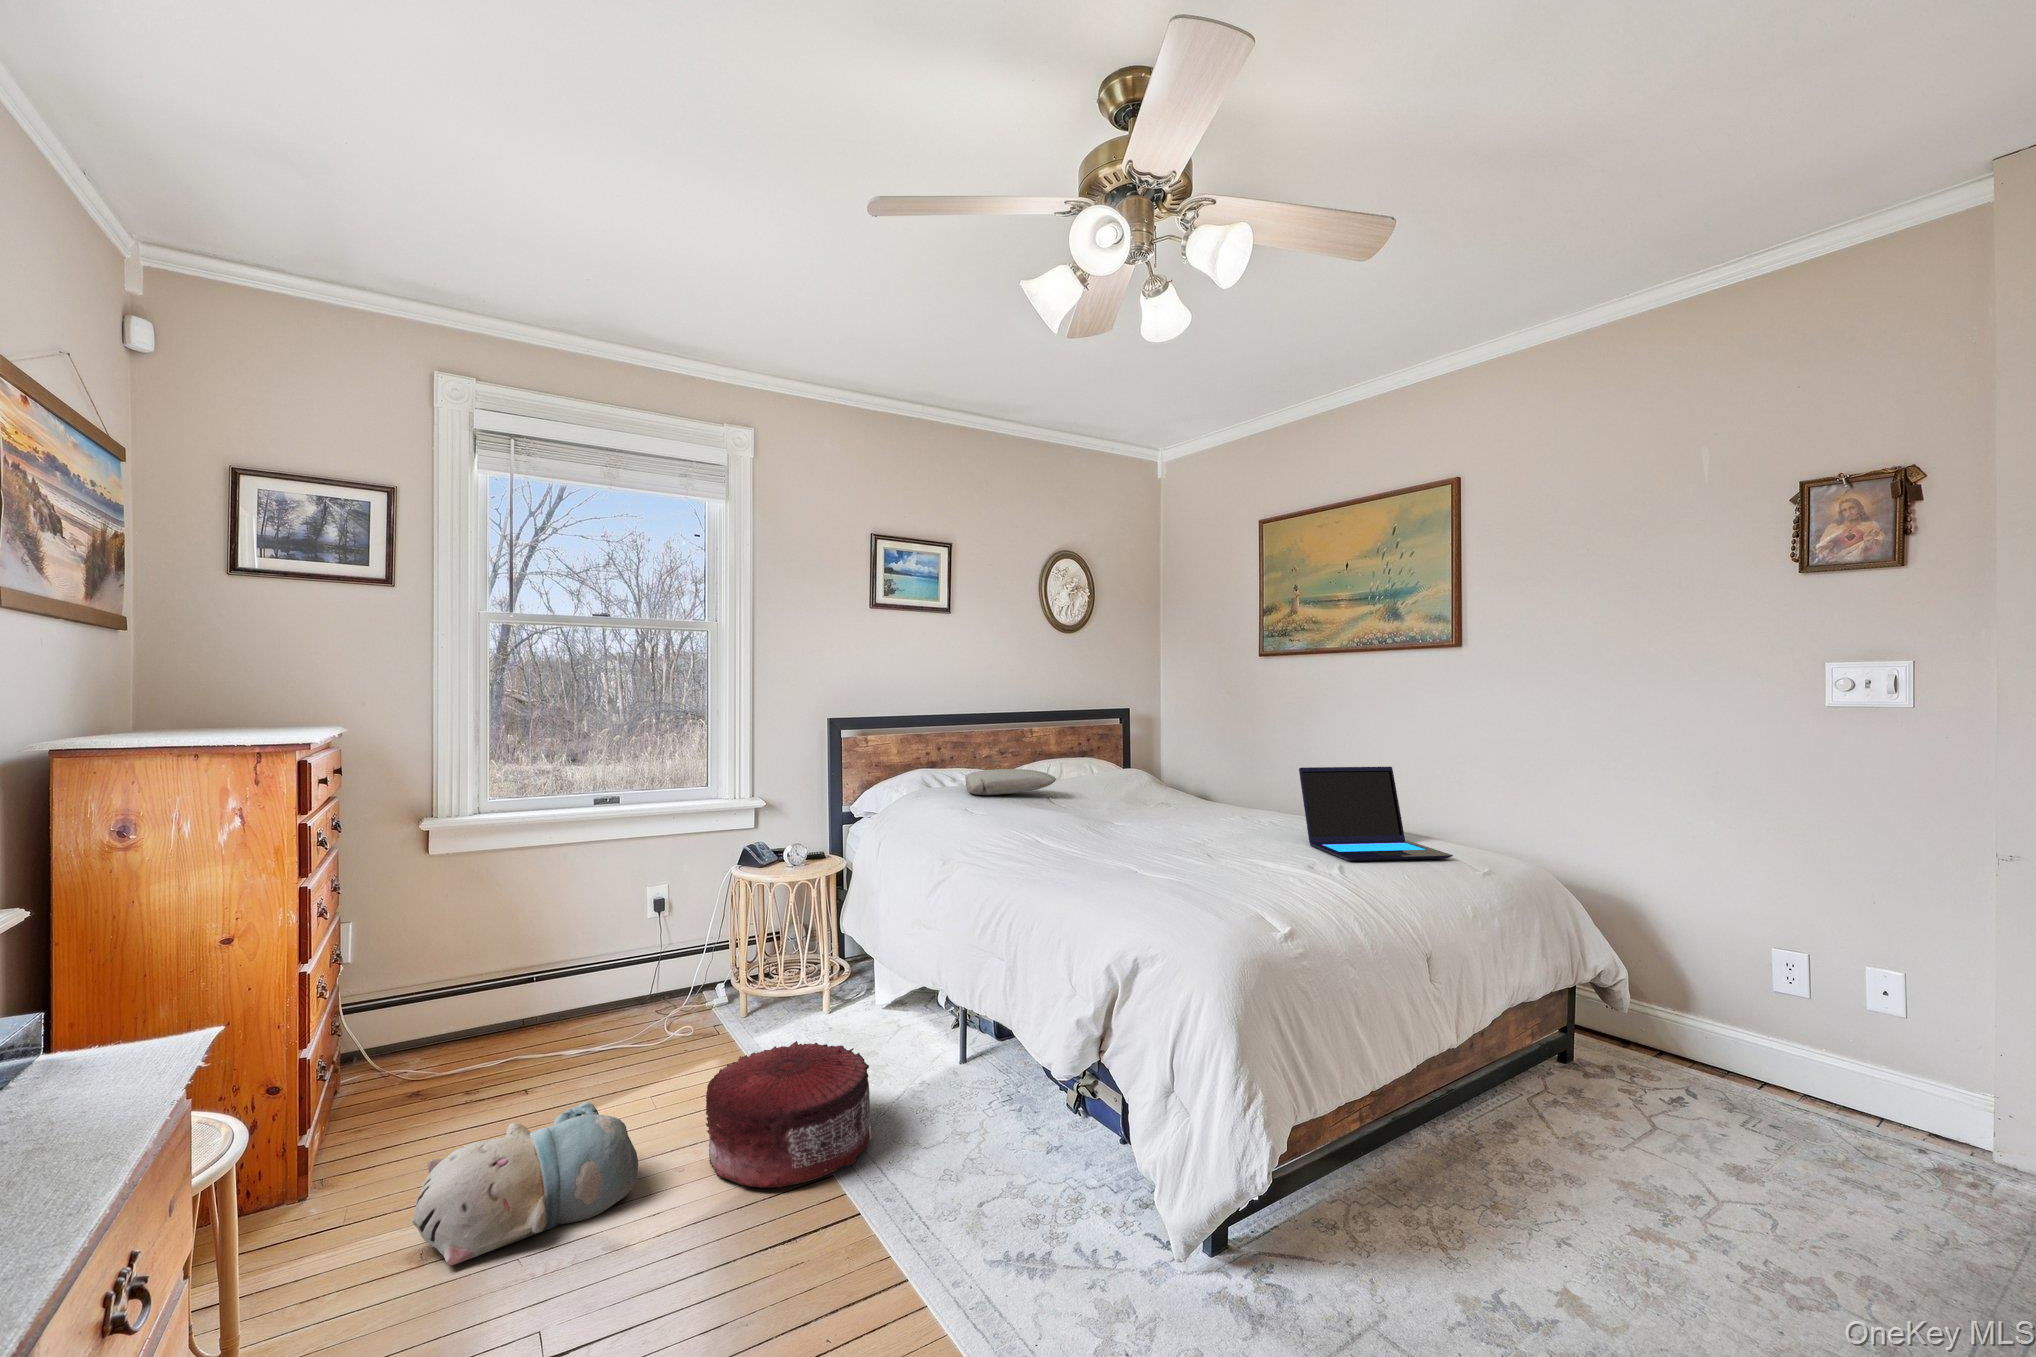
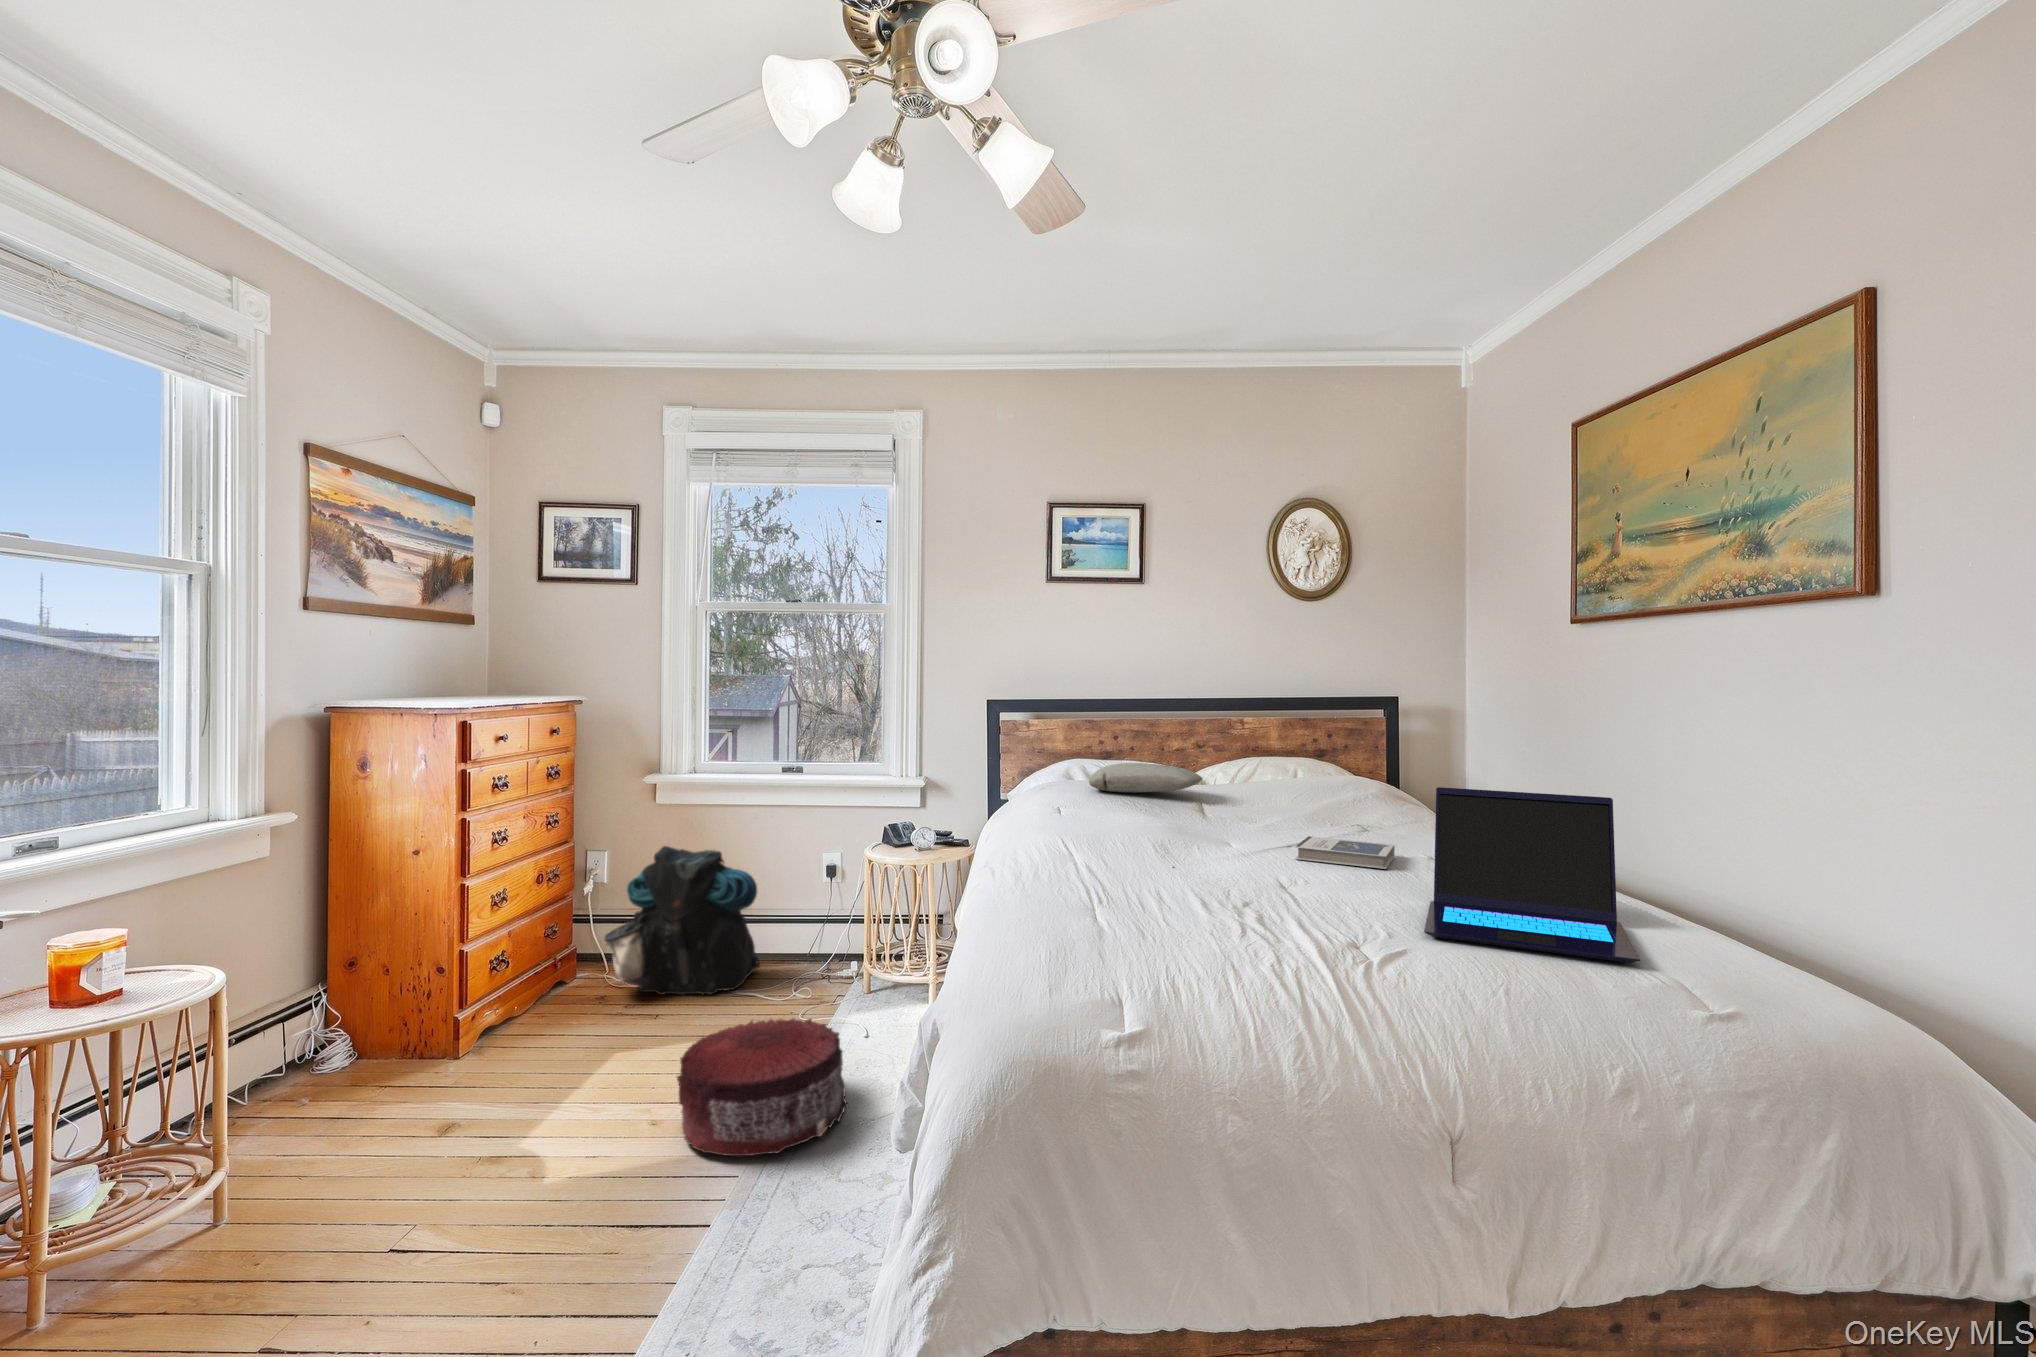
hardback book: none [1172,813,1245,830] -> present [1295,836,1395,869]
backpack: none [405,902,603,1087] -> present [604,846,760,995]
plush toy: present [412,1101,638,1265] -> none [464,1026,639,1128]

